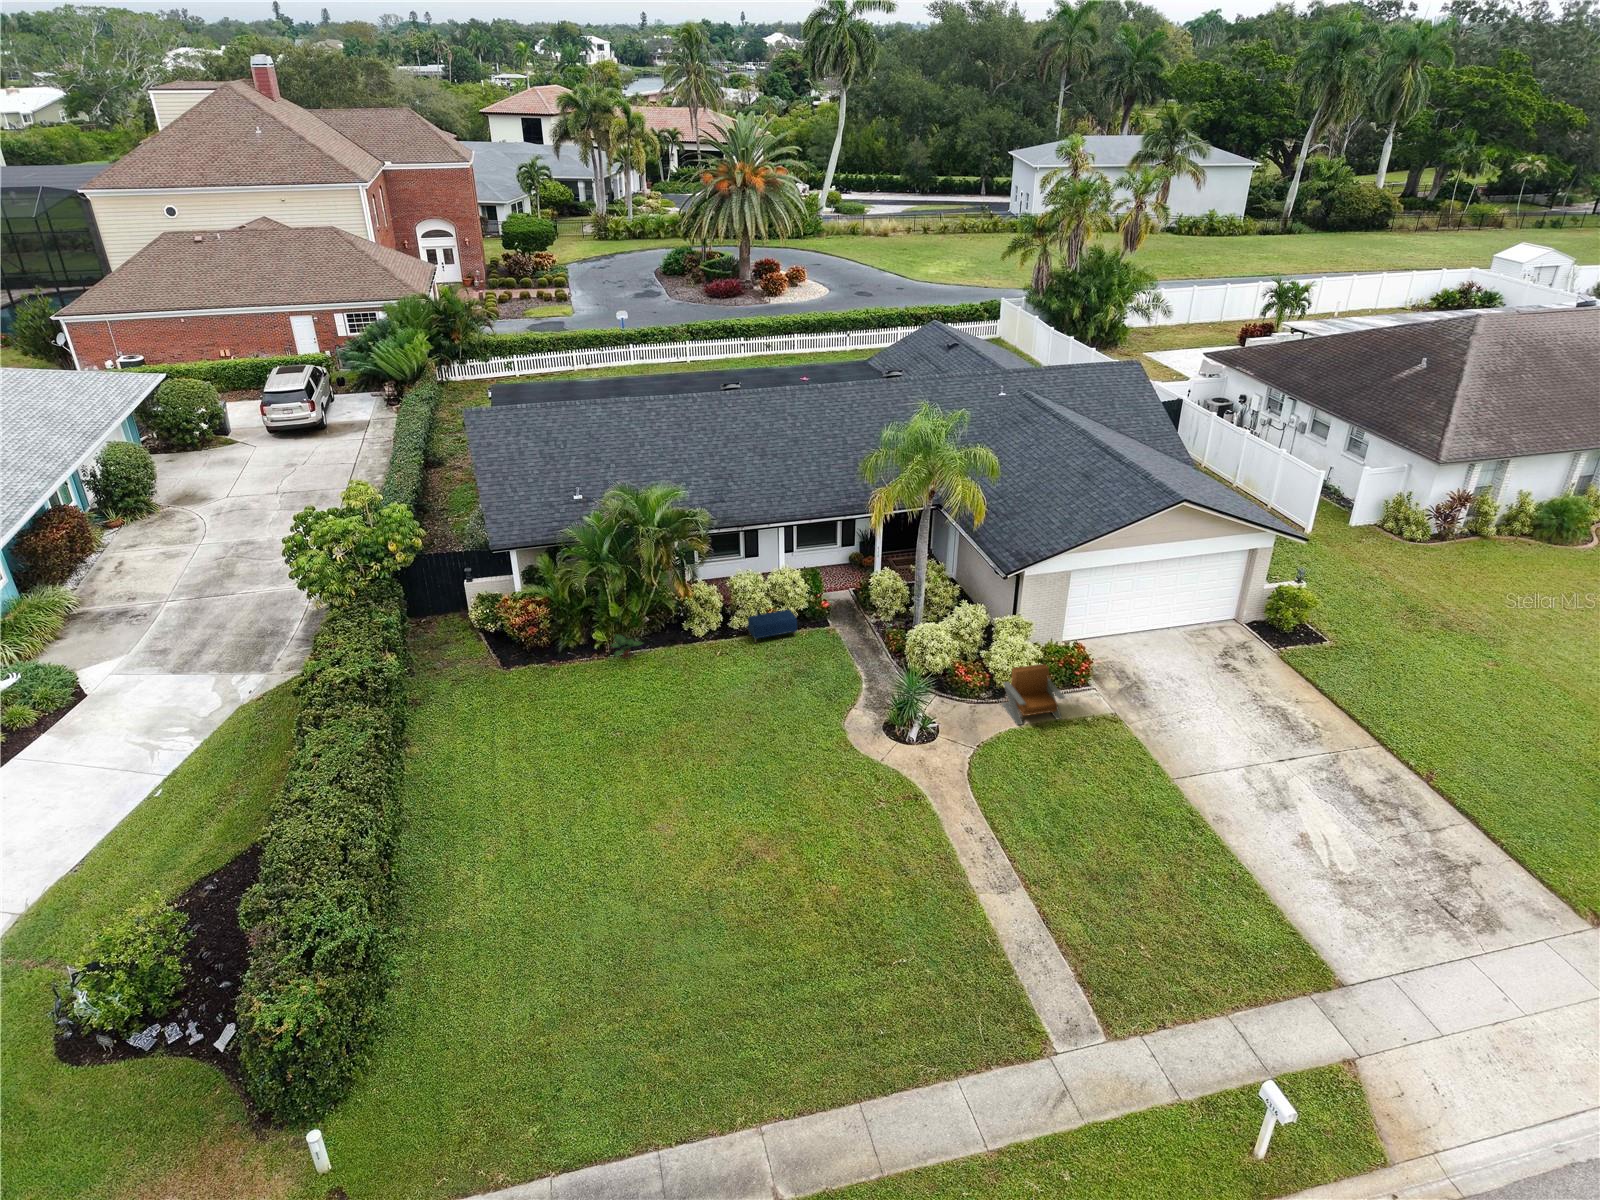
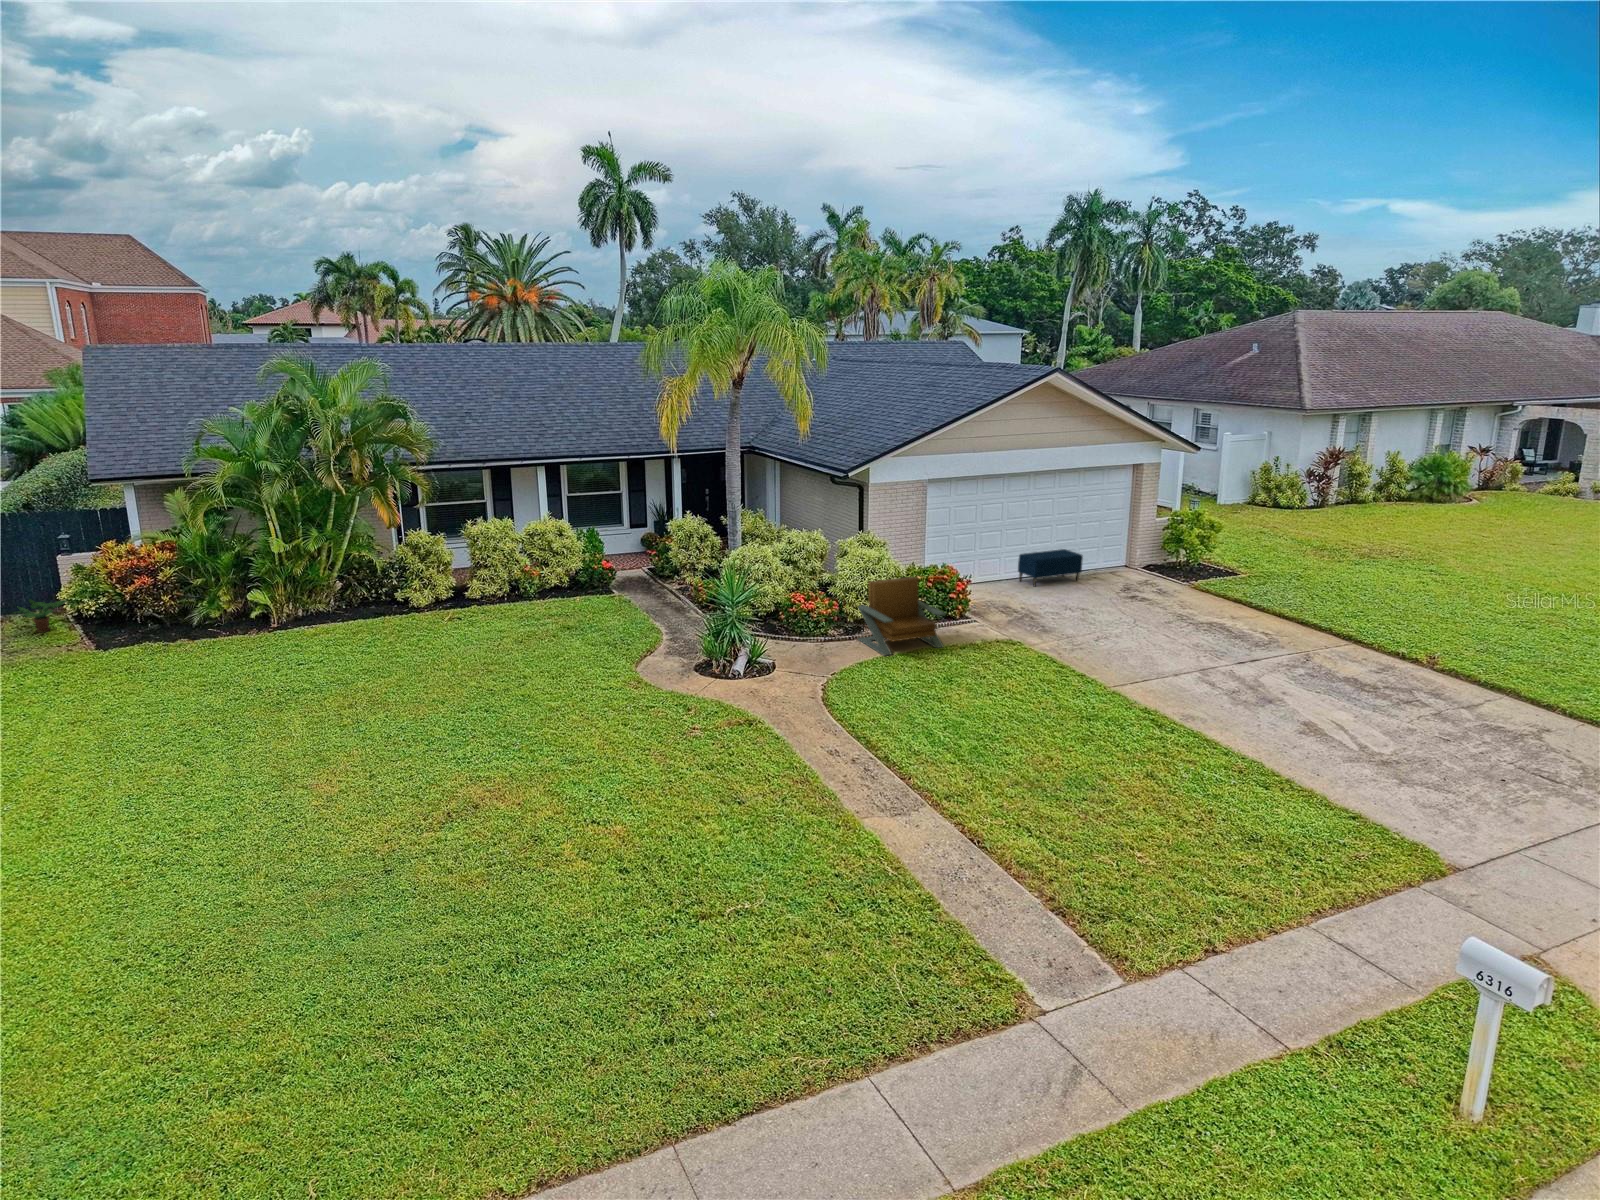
bench: present [748,609,797,643] -> present [1018,549,1083,586]
potted plant: present [611,634,643,658] -> present [17,599,67,632]

